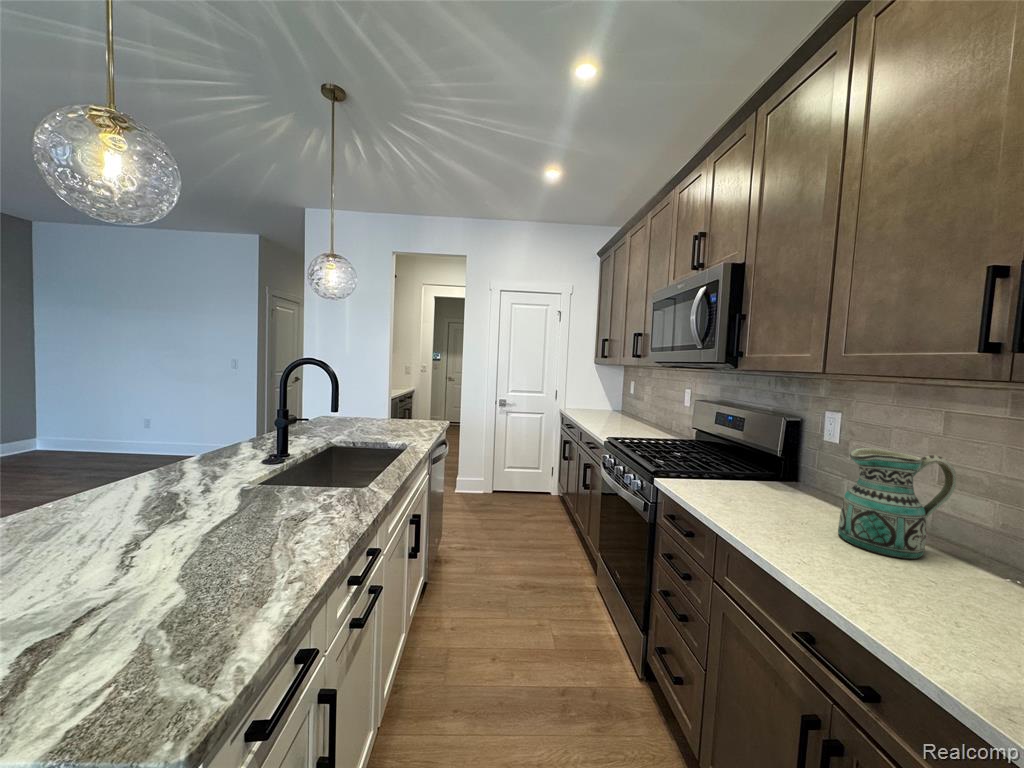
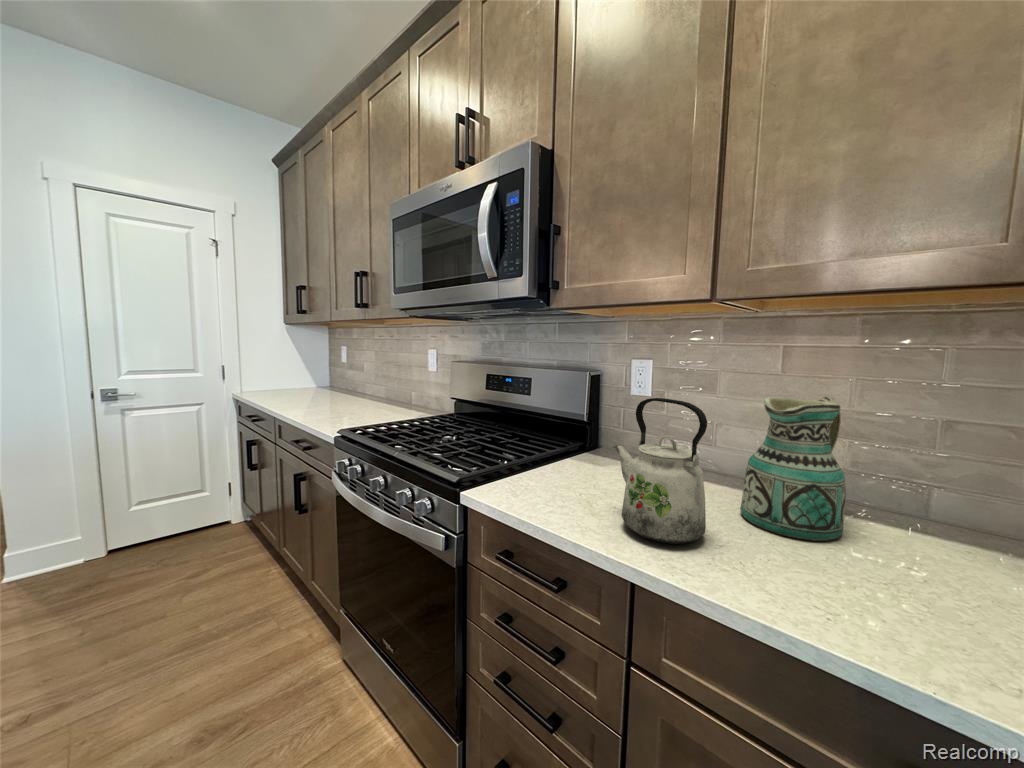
kettle: none [729,435,786,525] -> present [613,398,707,544]

